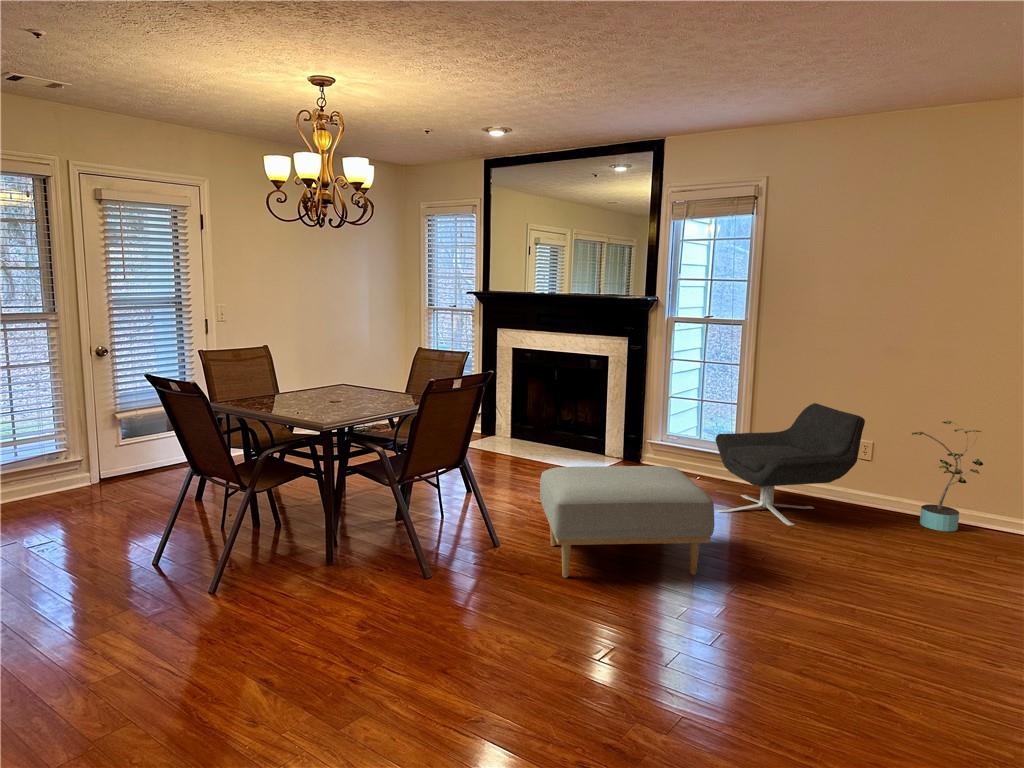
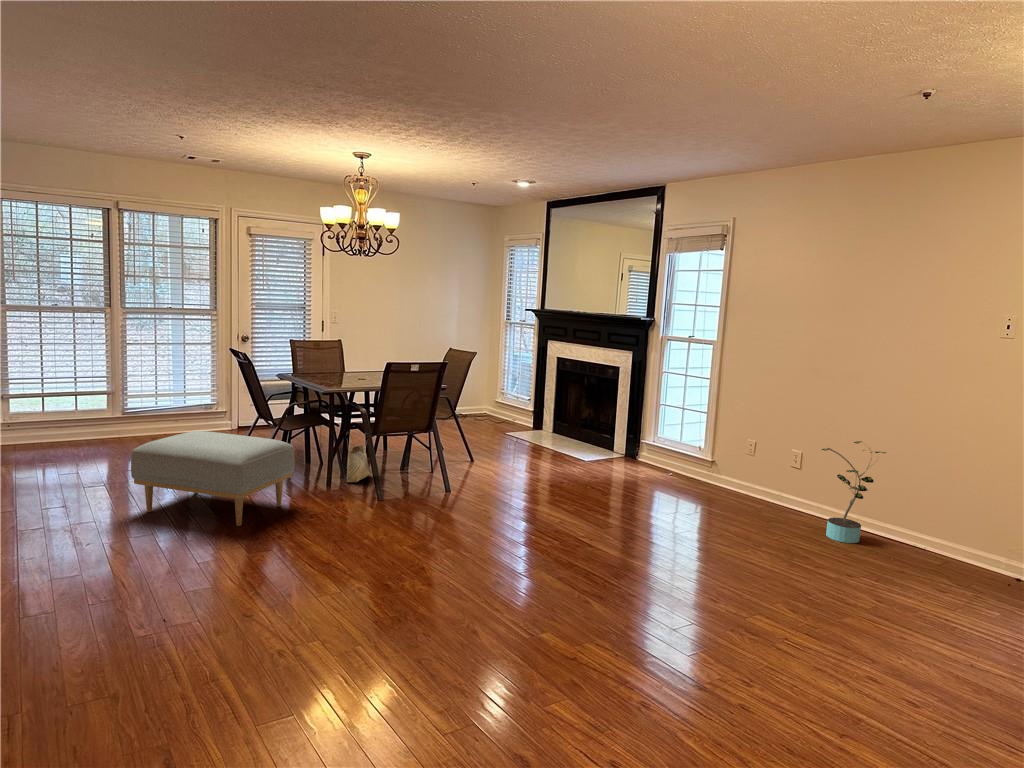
lounge chair: present [715,403,865,526] -> none [648,418,778,518]
ottoman: present [540,466,714,578] -> present [131,431,295,526]
woven basket: none [346,474,376,547] -> present [347,432,370,482]

